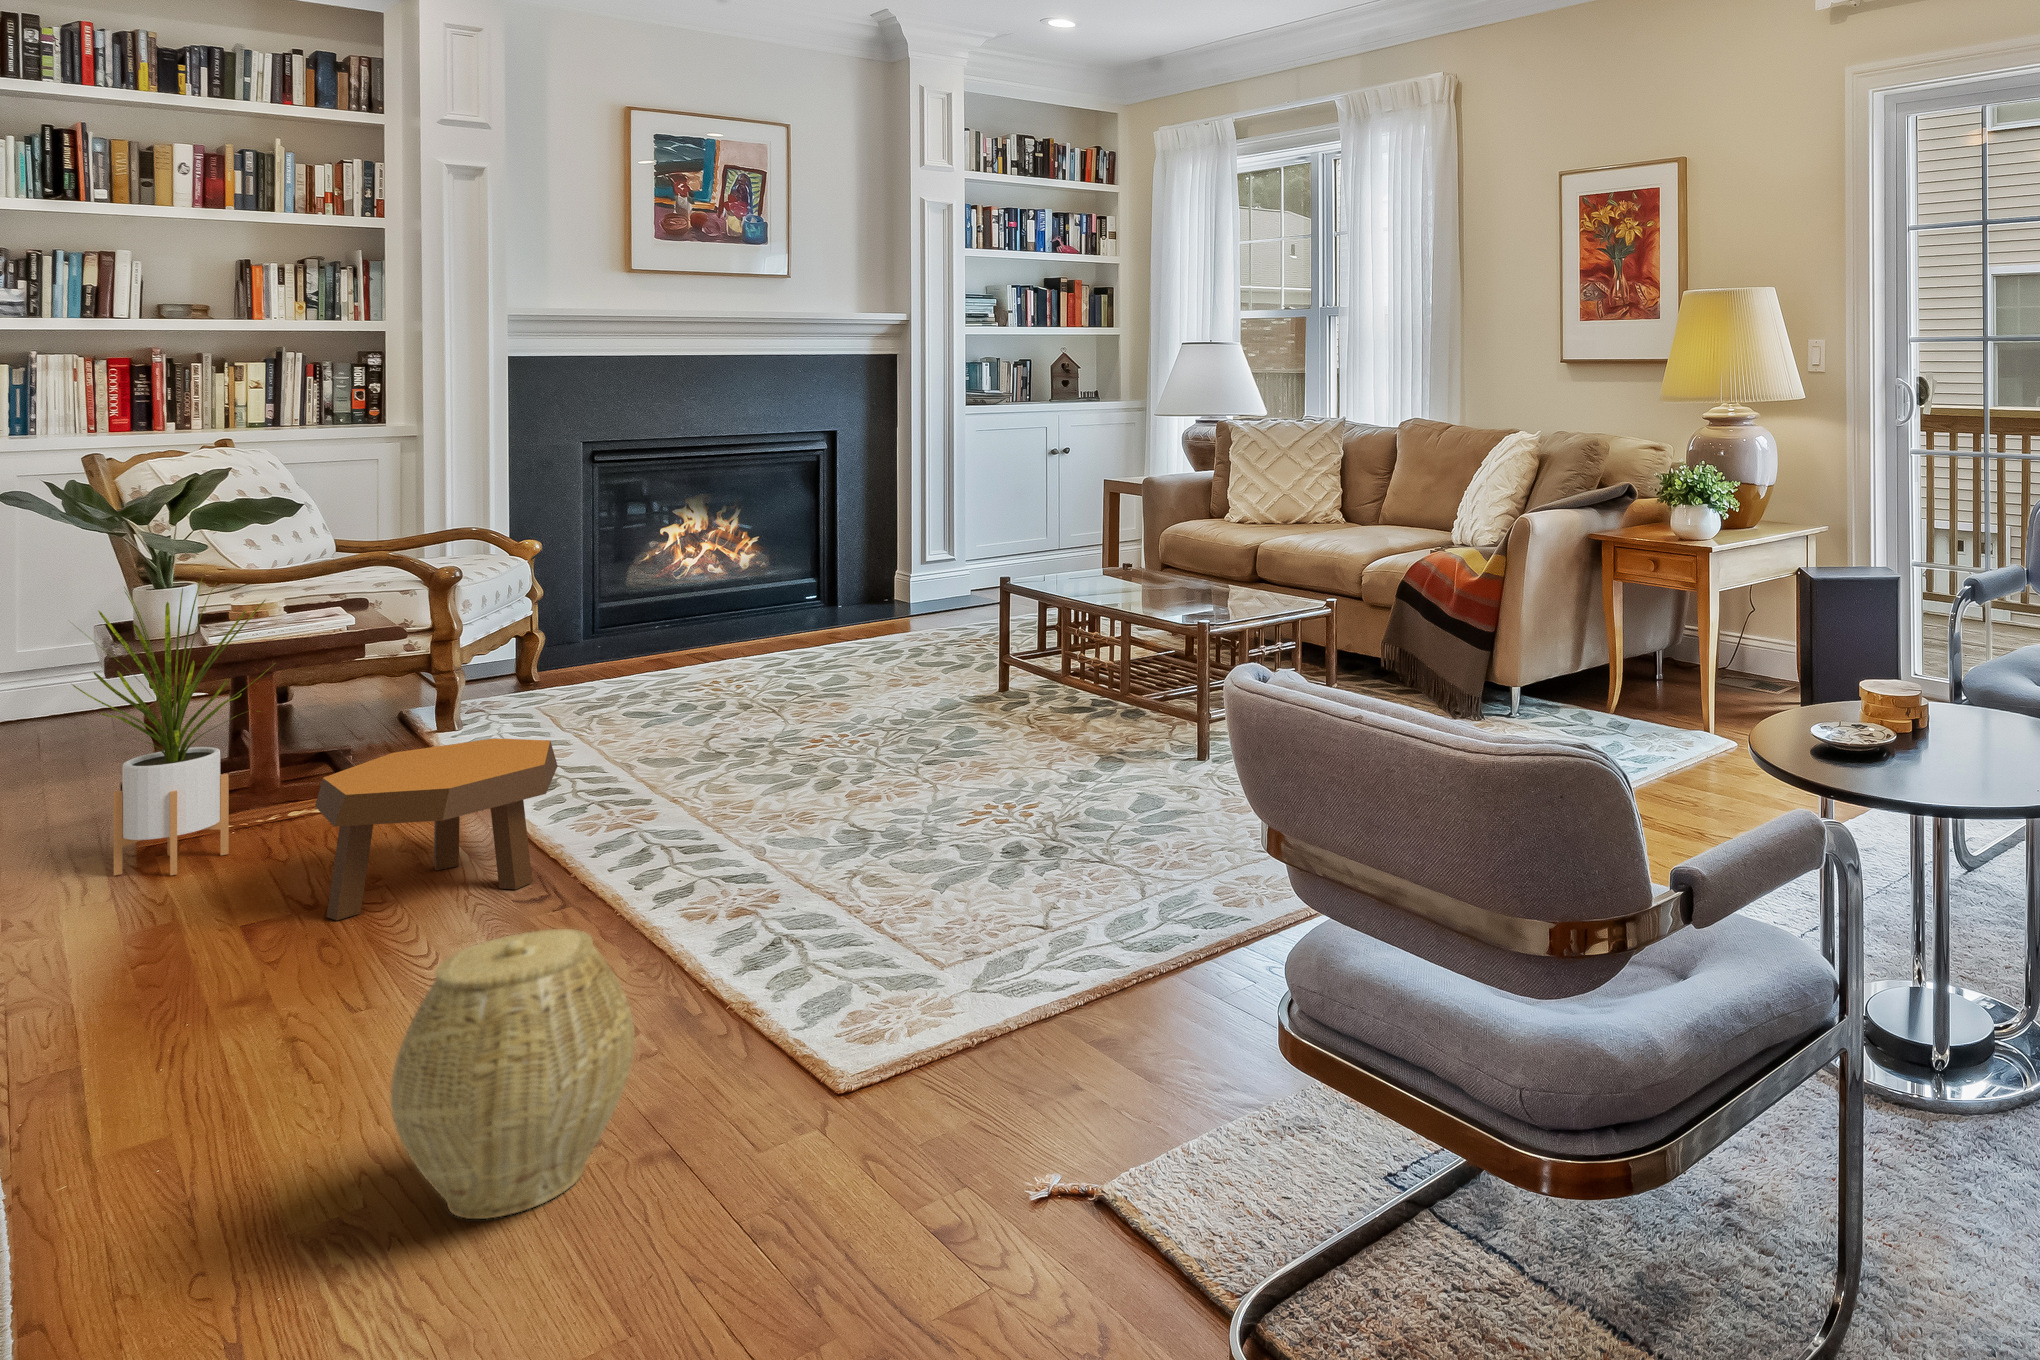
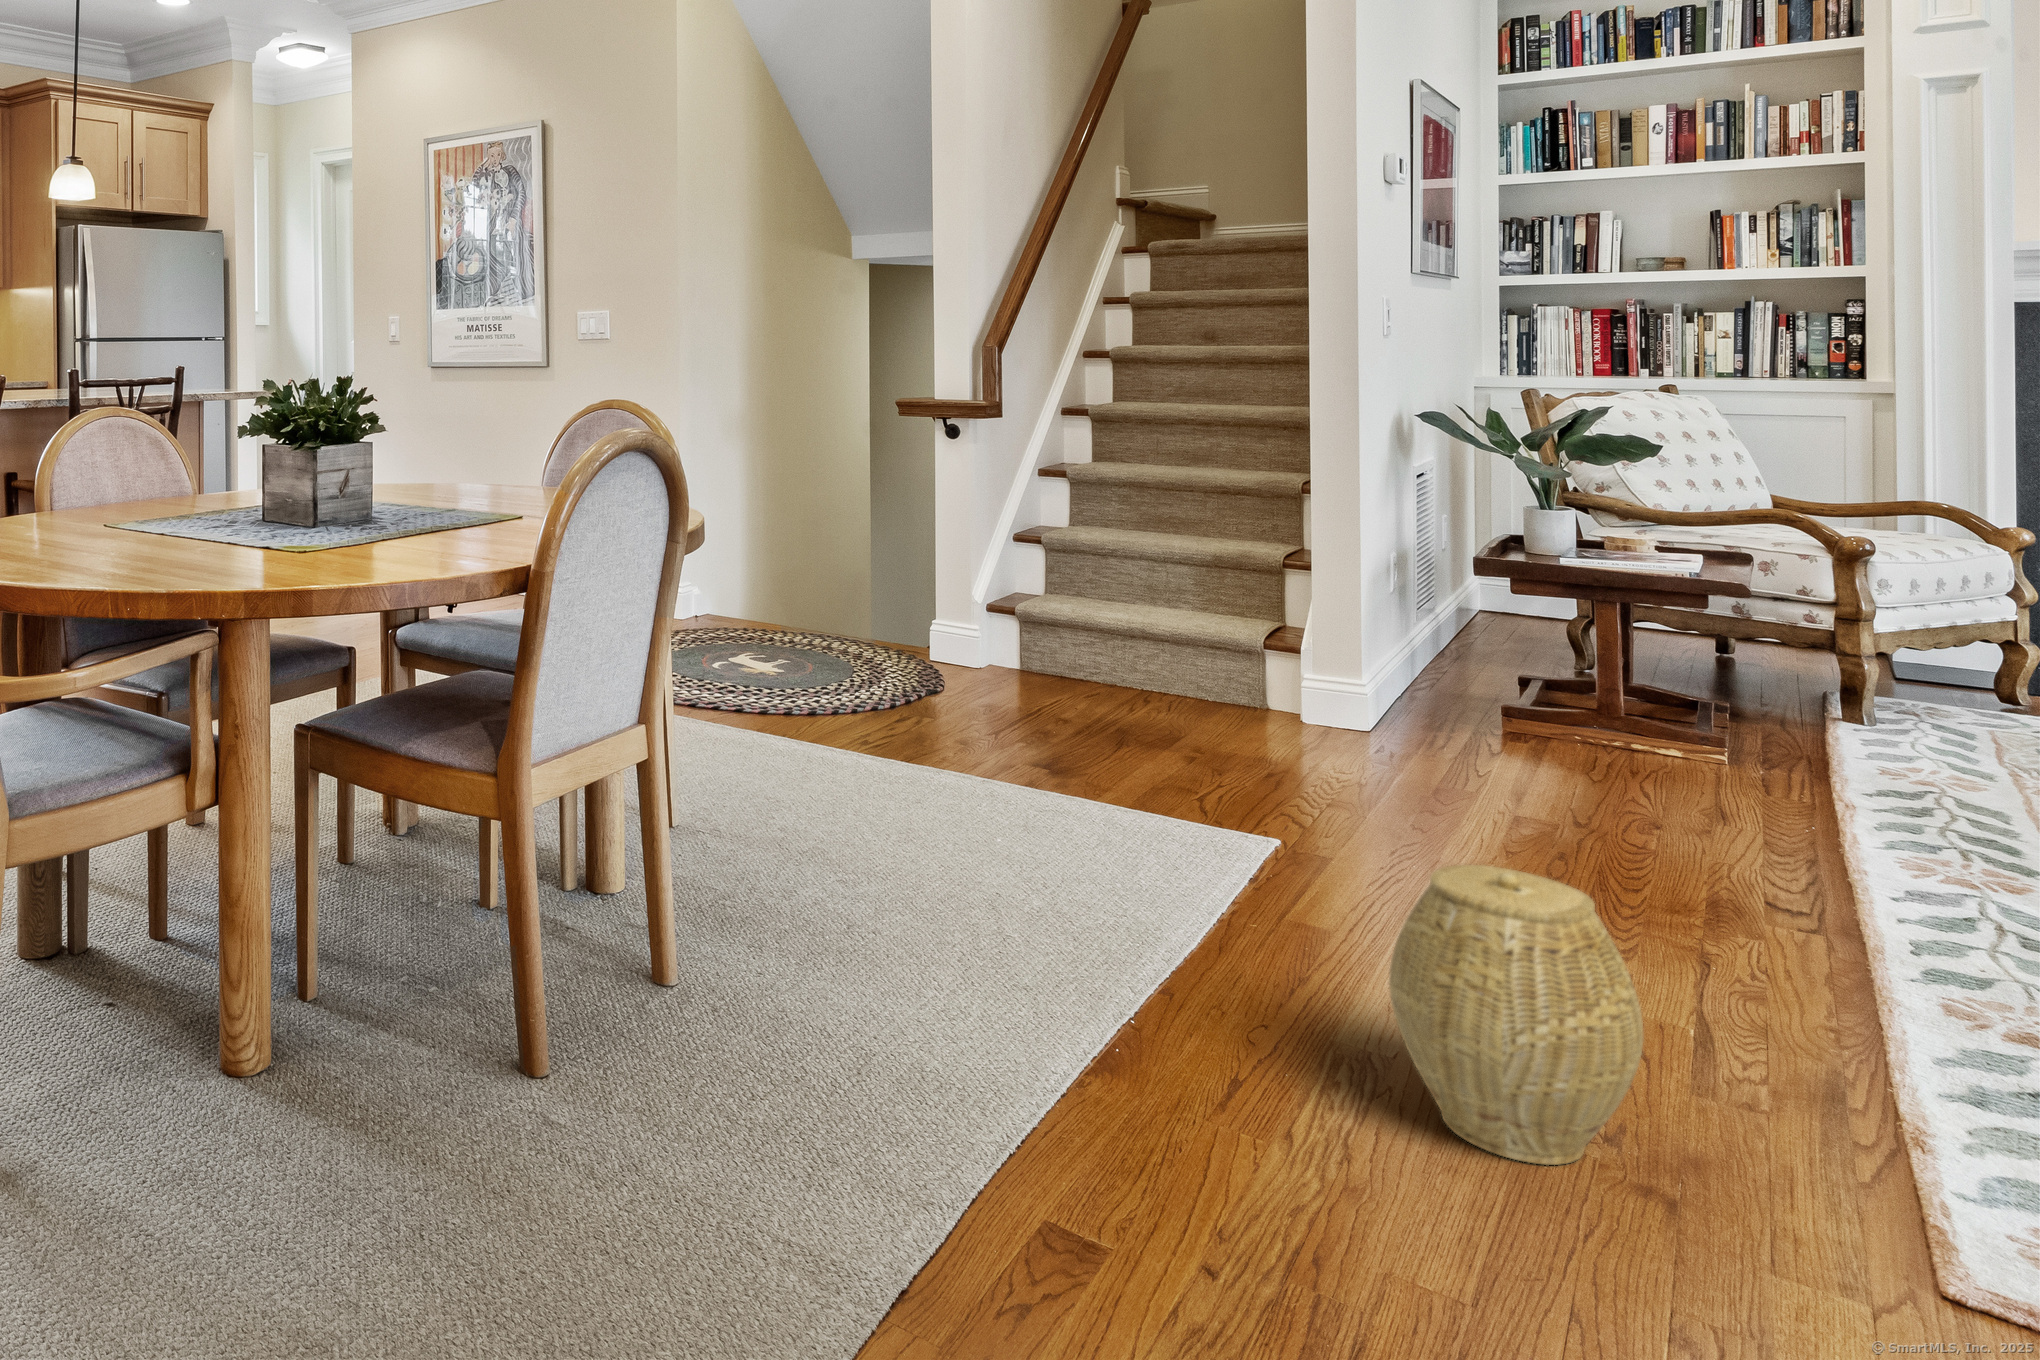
house plant: present [72,579,275,875] -> none [1440,497,1605,764]
footstool: present [315,738,558,920] -> none [1585,706,1863,895]

